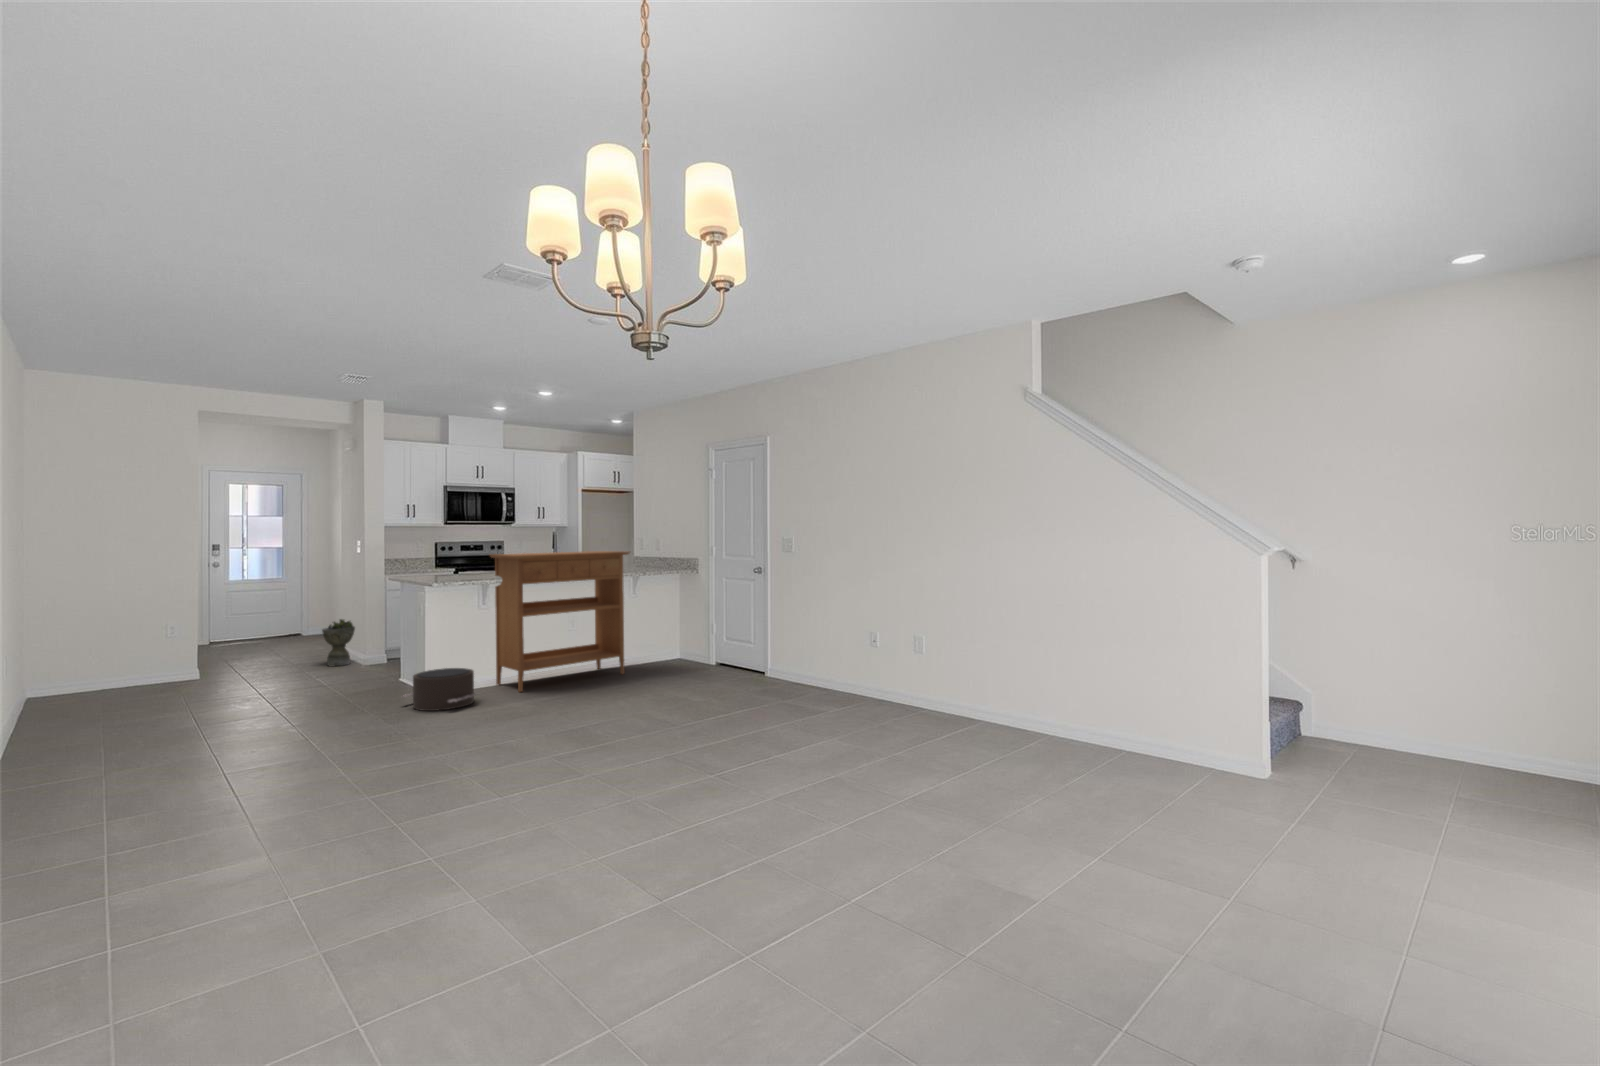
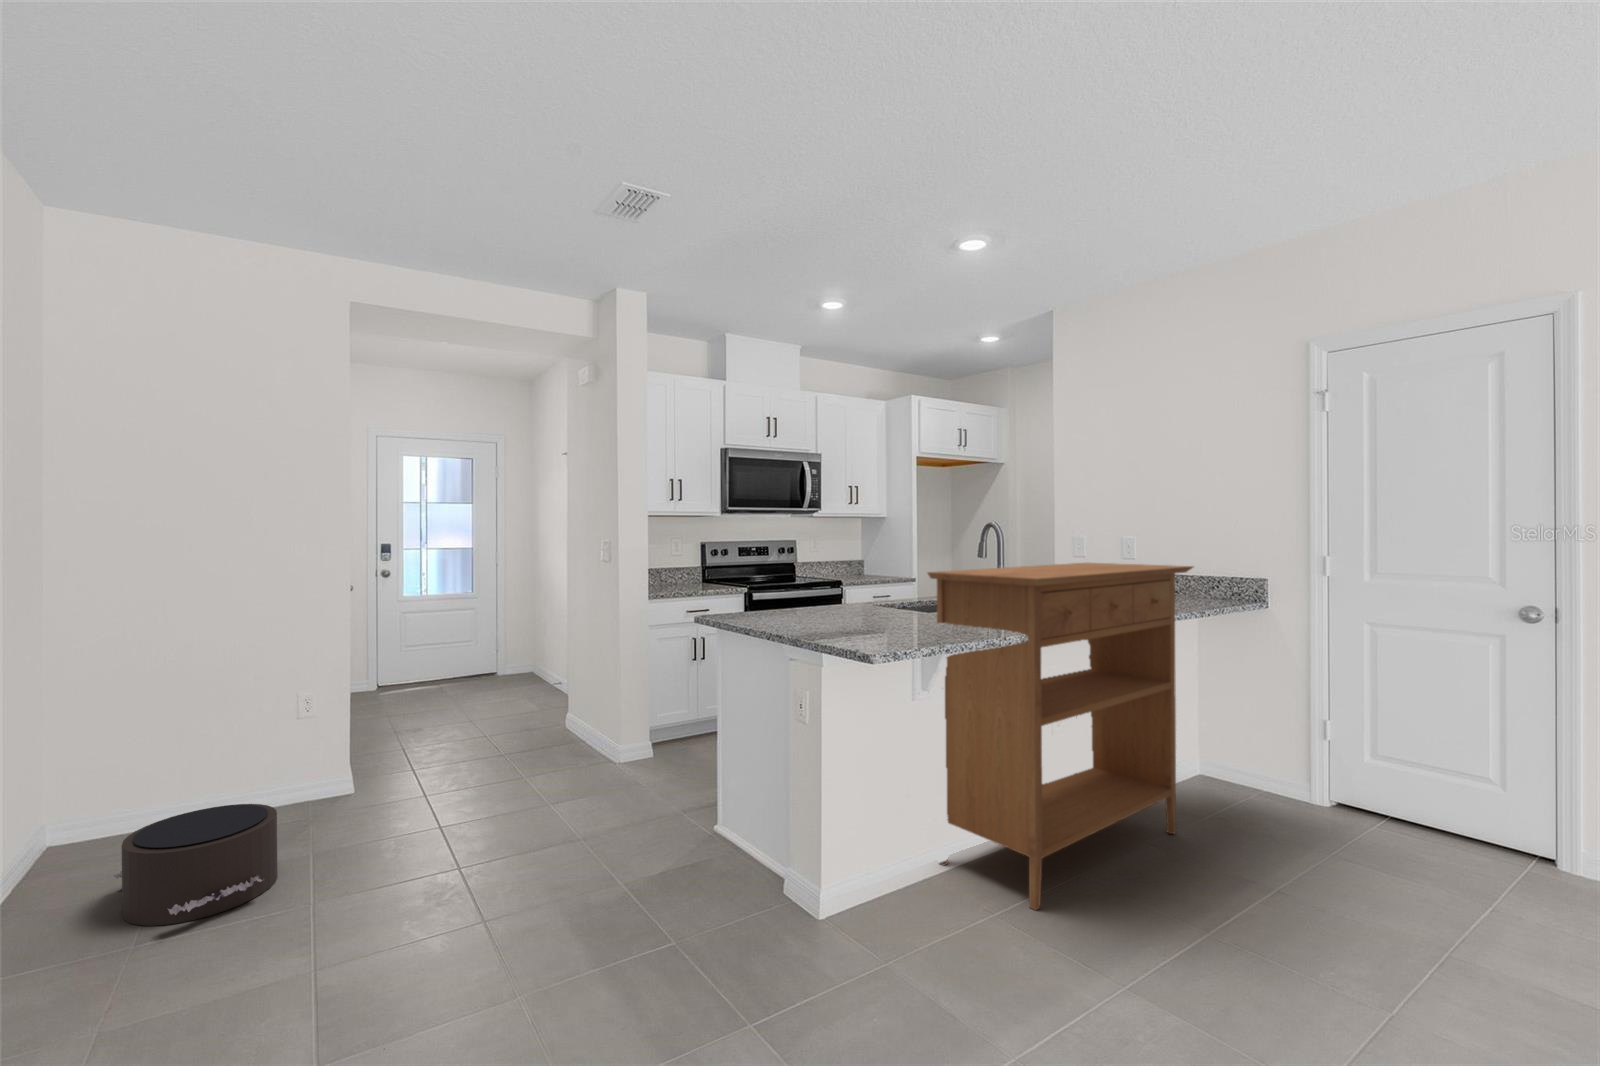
planter: present [322,619,355,666] -> none [549,678,602,764]
pouf: present [403,668,475,711] -> present [113,804,277,926]

